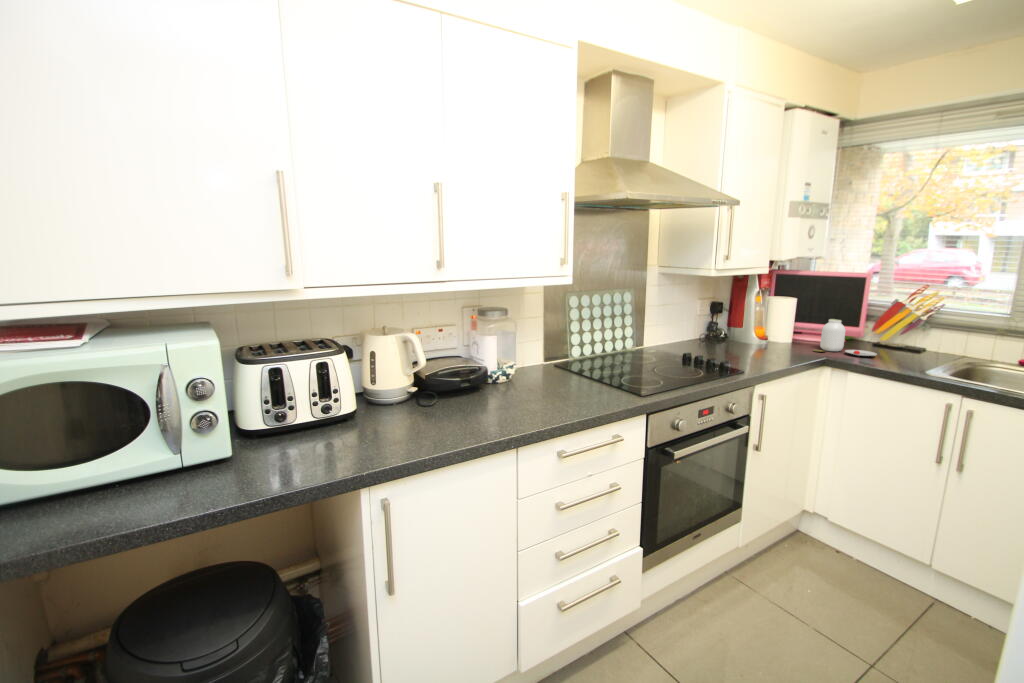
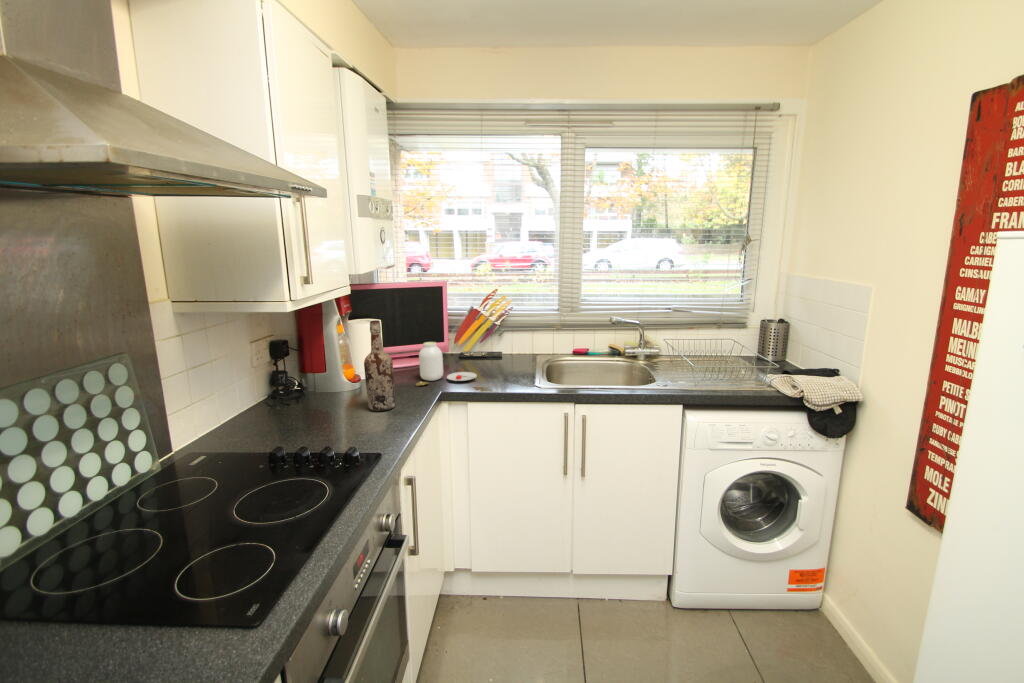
wine bottle: none [765,290,791,357] -> present [364,320,395,411]

